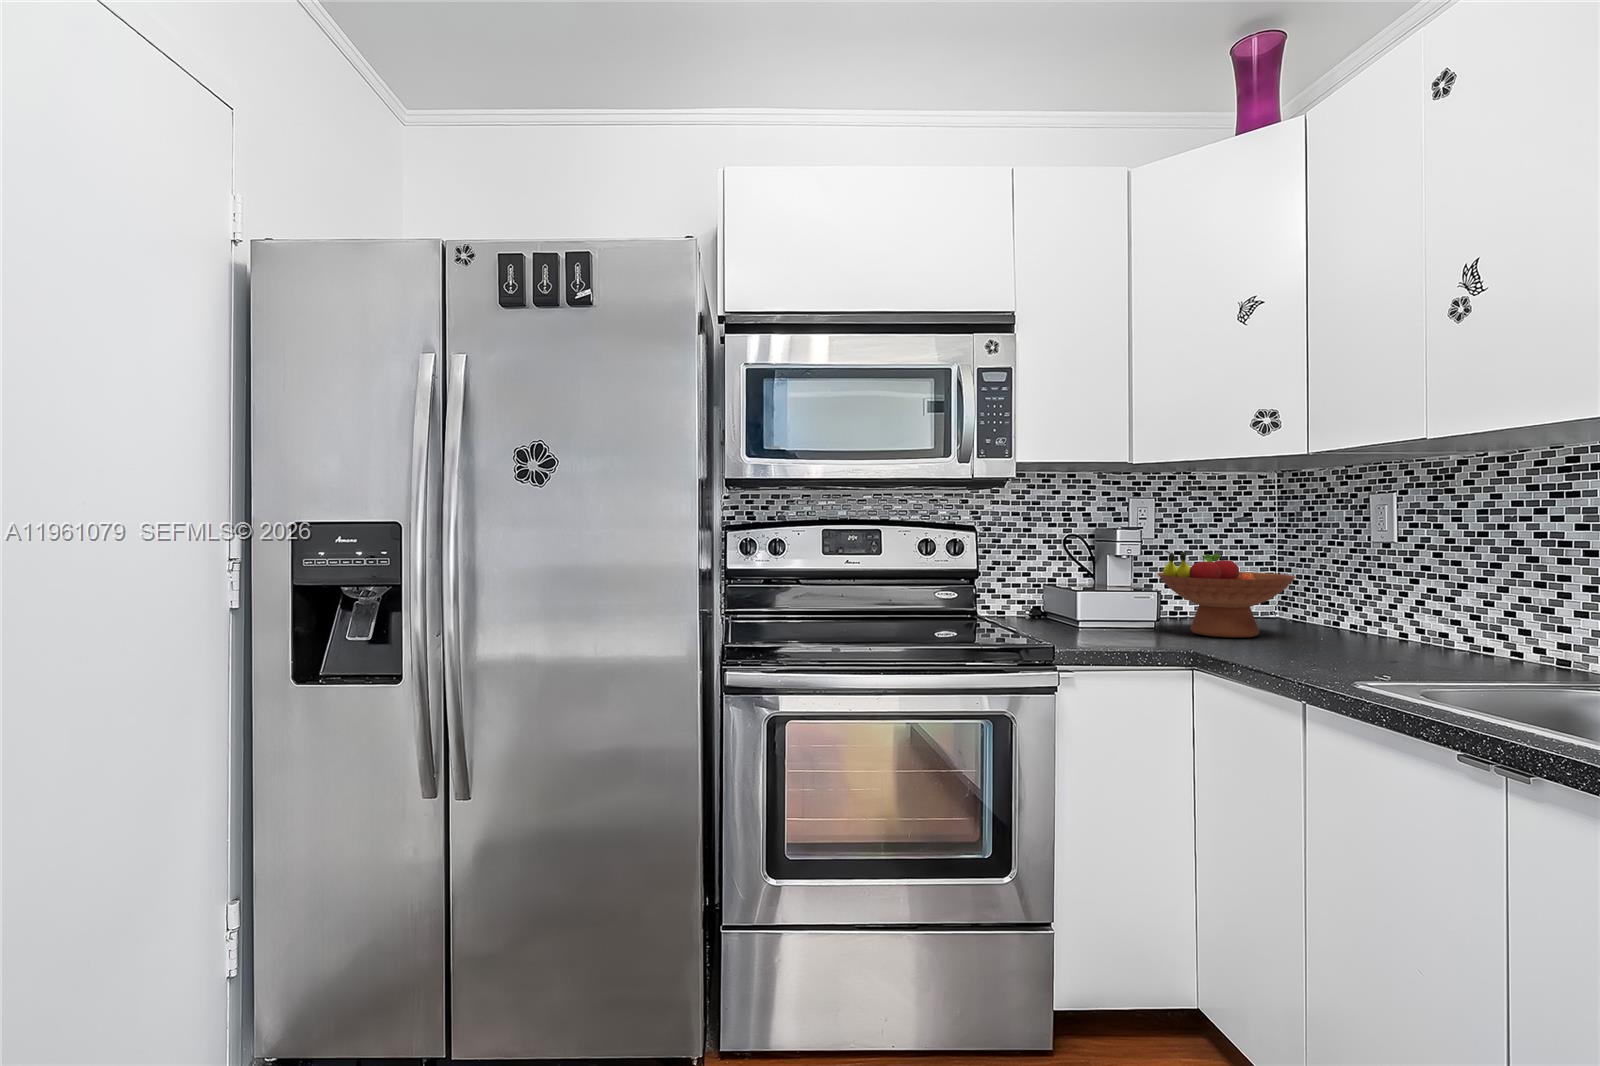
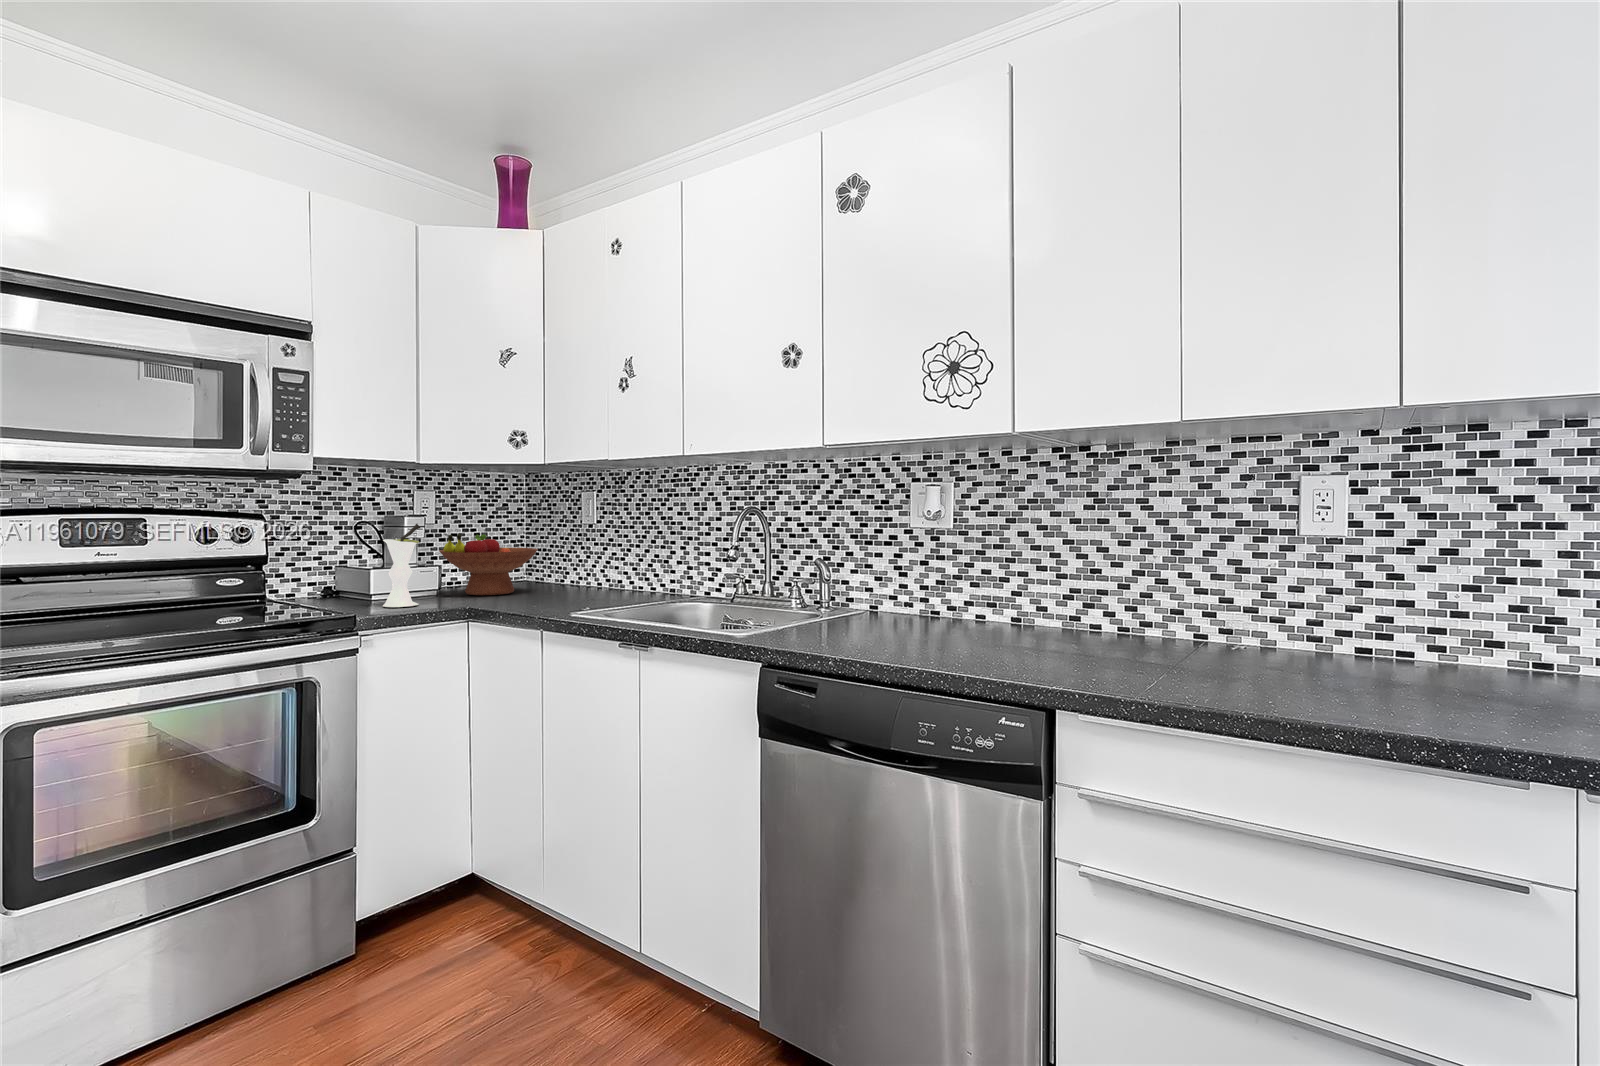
vase: none [1087,538,1133,643] -> present [383,524,420,607]

